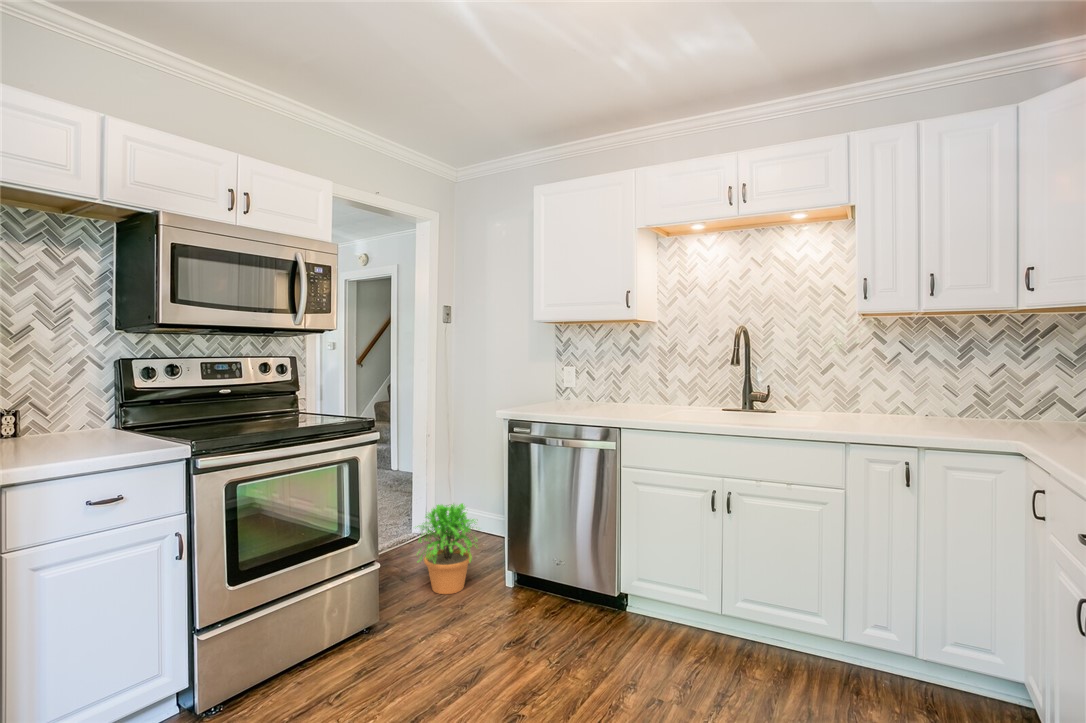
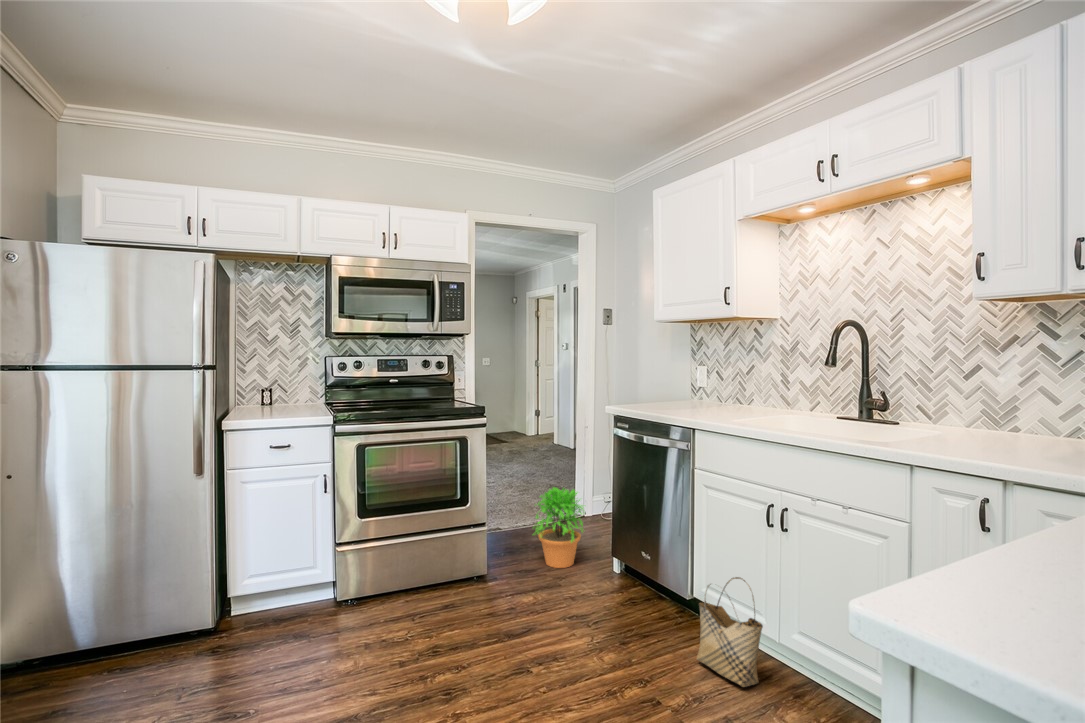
woven basket: none [656,563,723,665] -> present [697,577,763,687]

